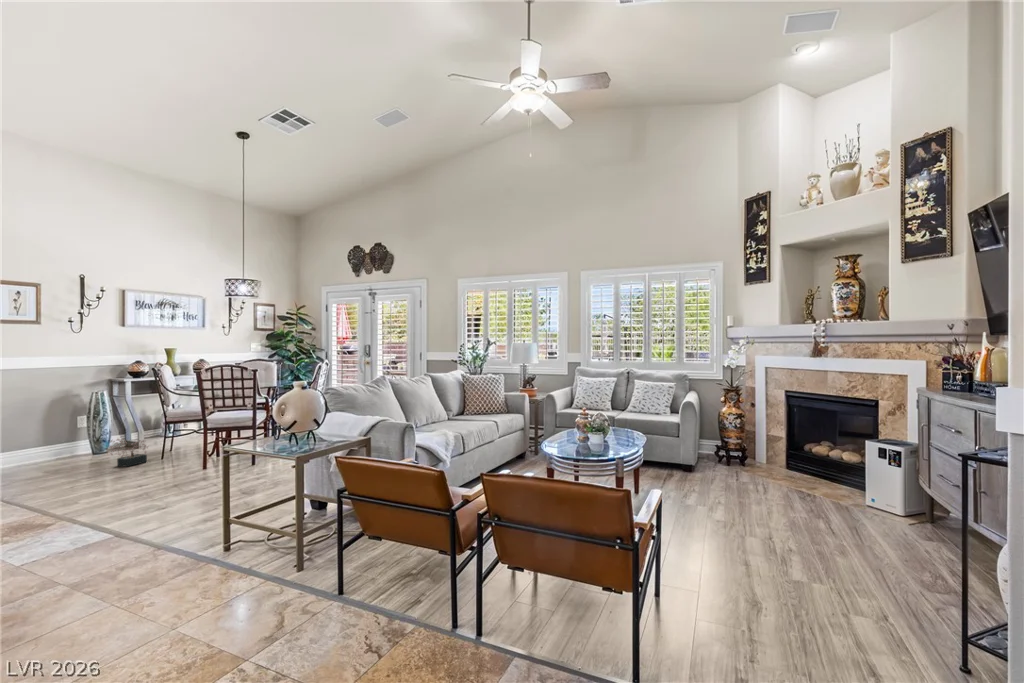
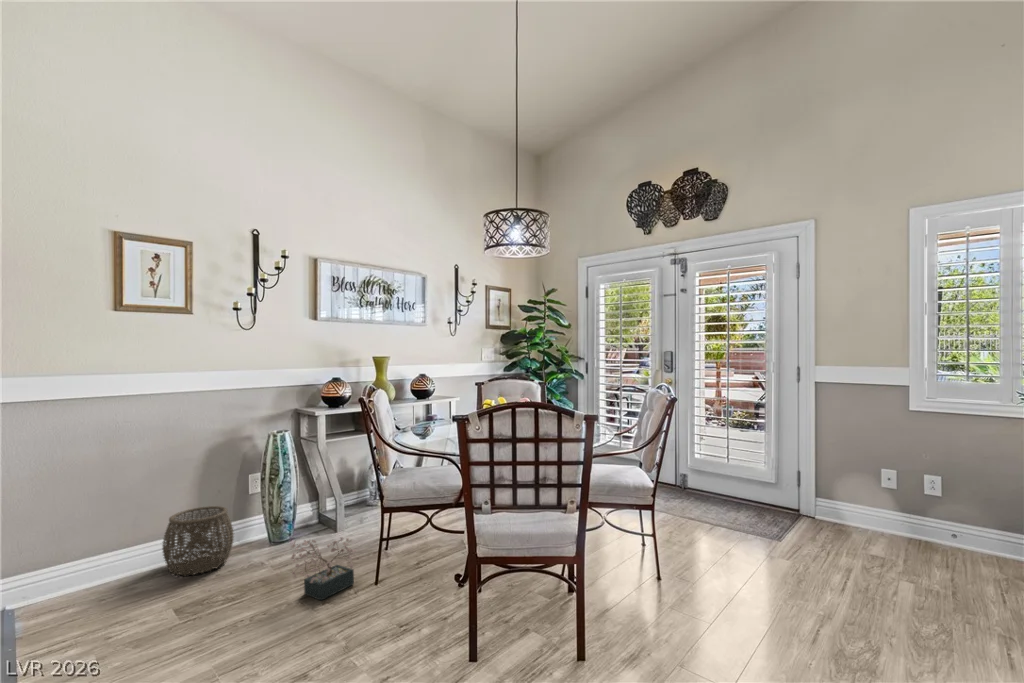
woven basket: none [24,432,71,466] -> present [162,506,234,576]

